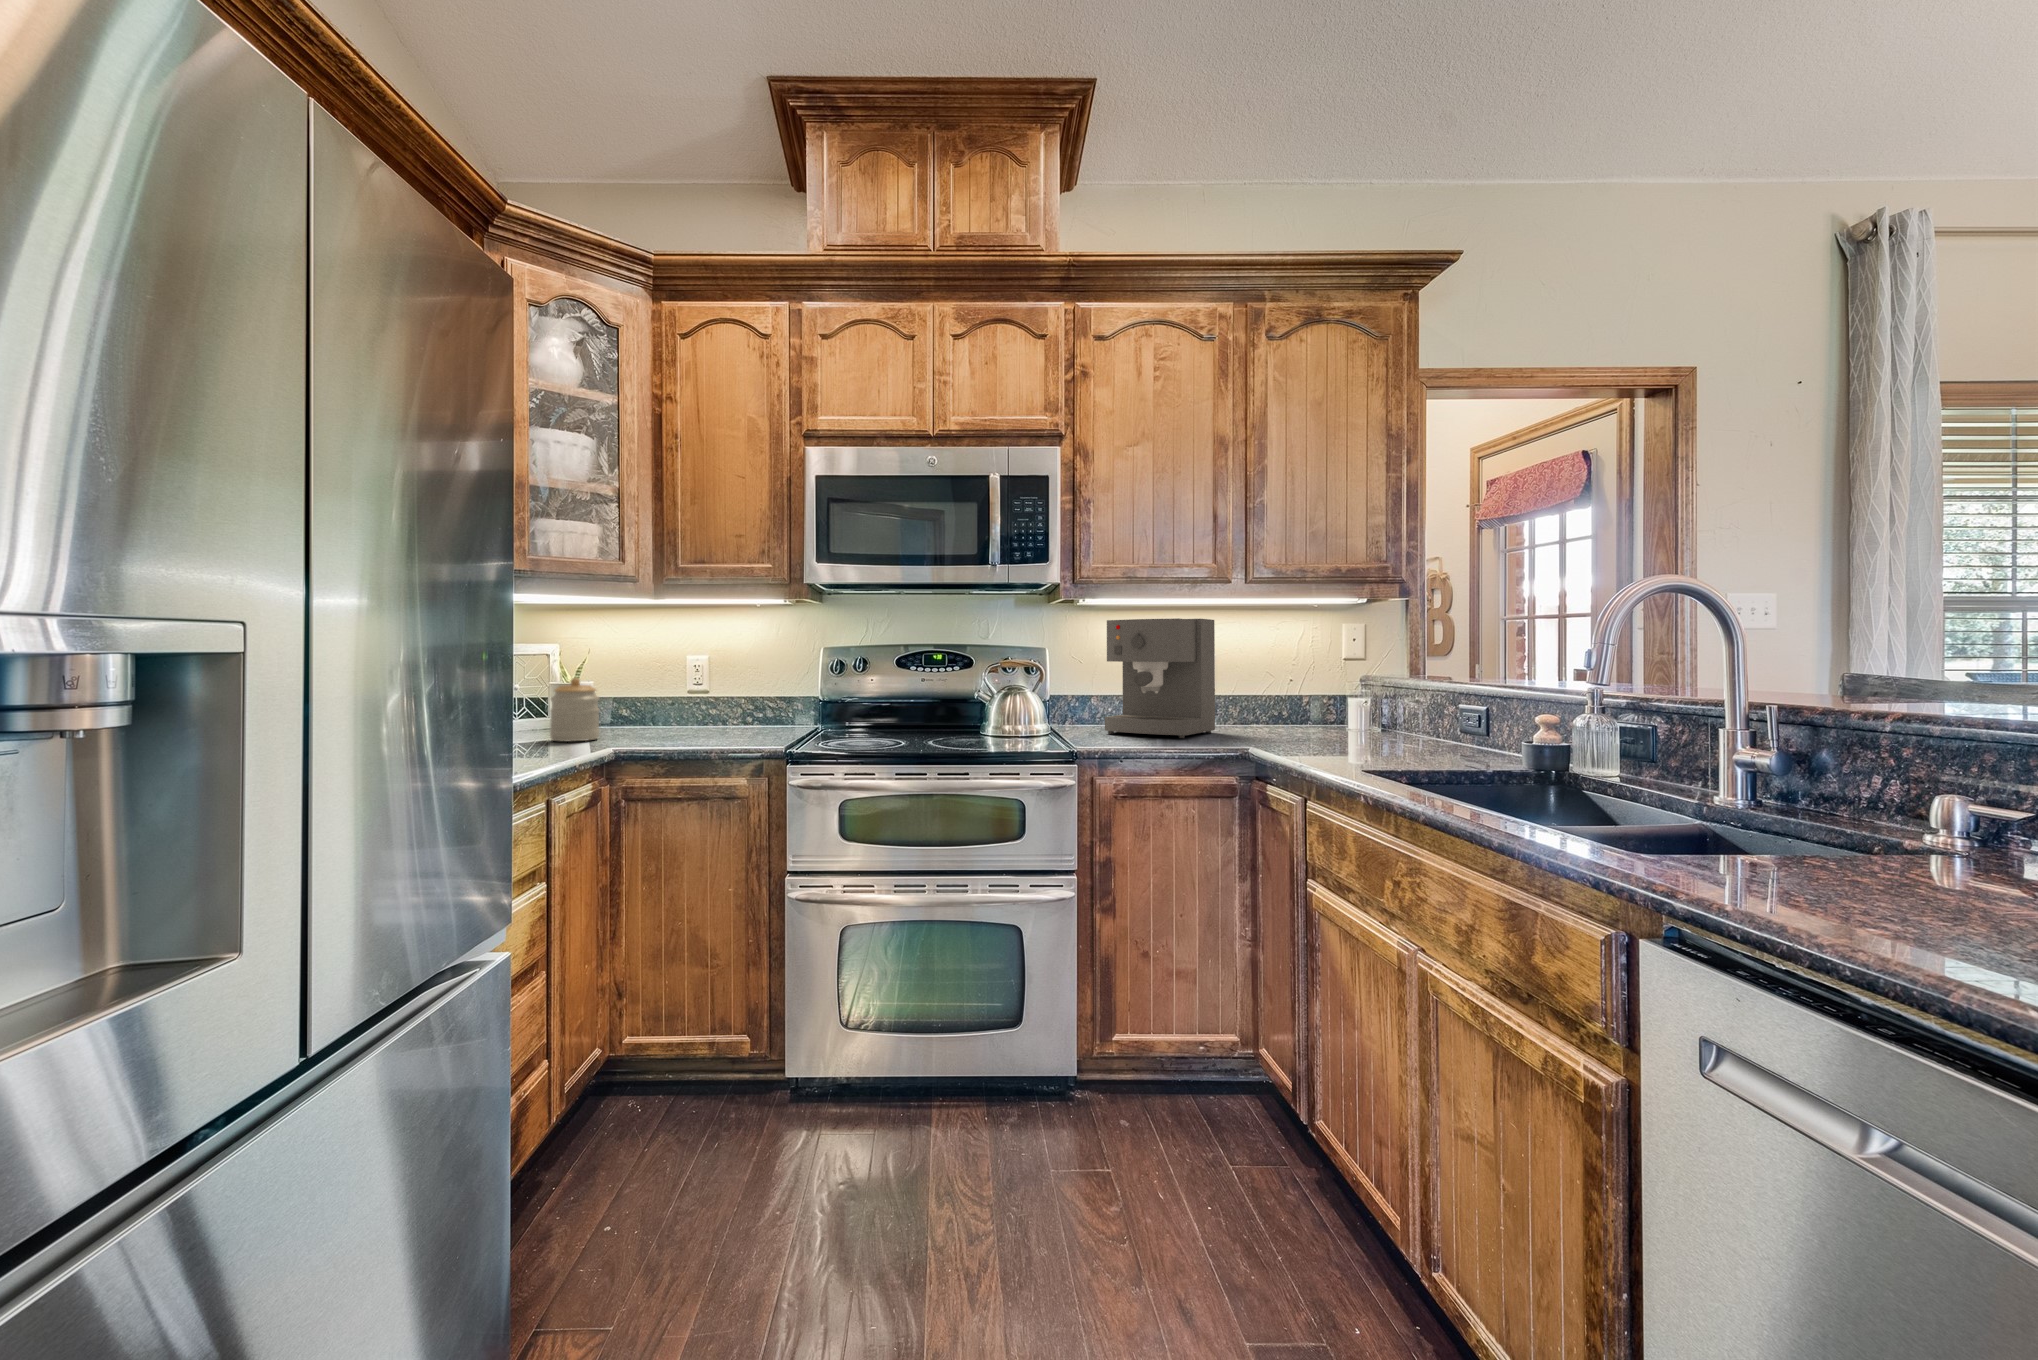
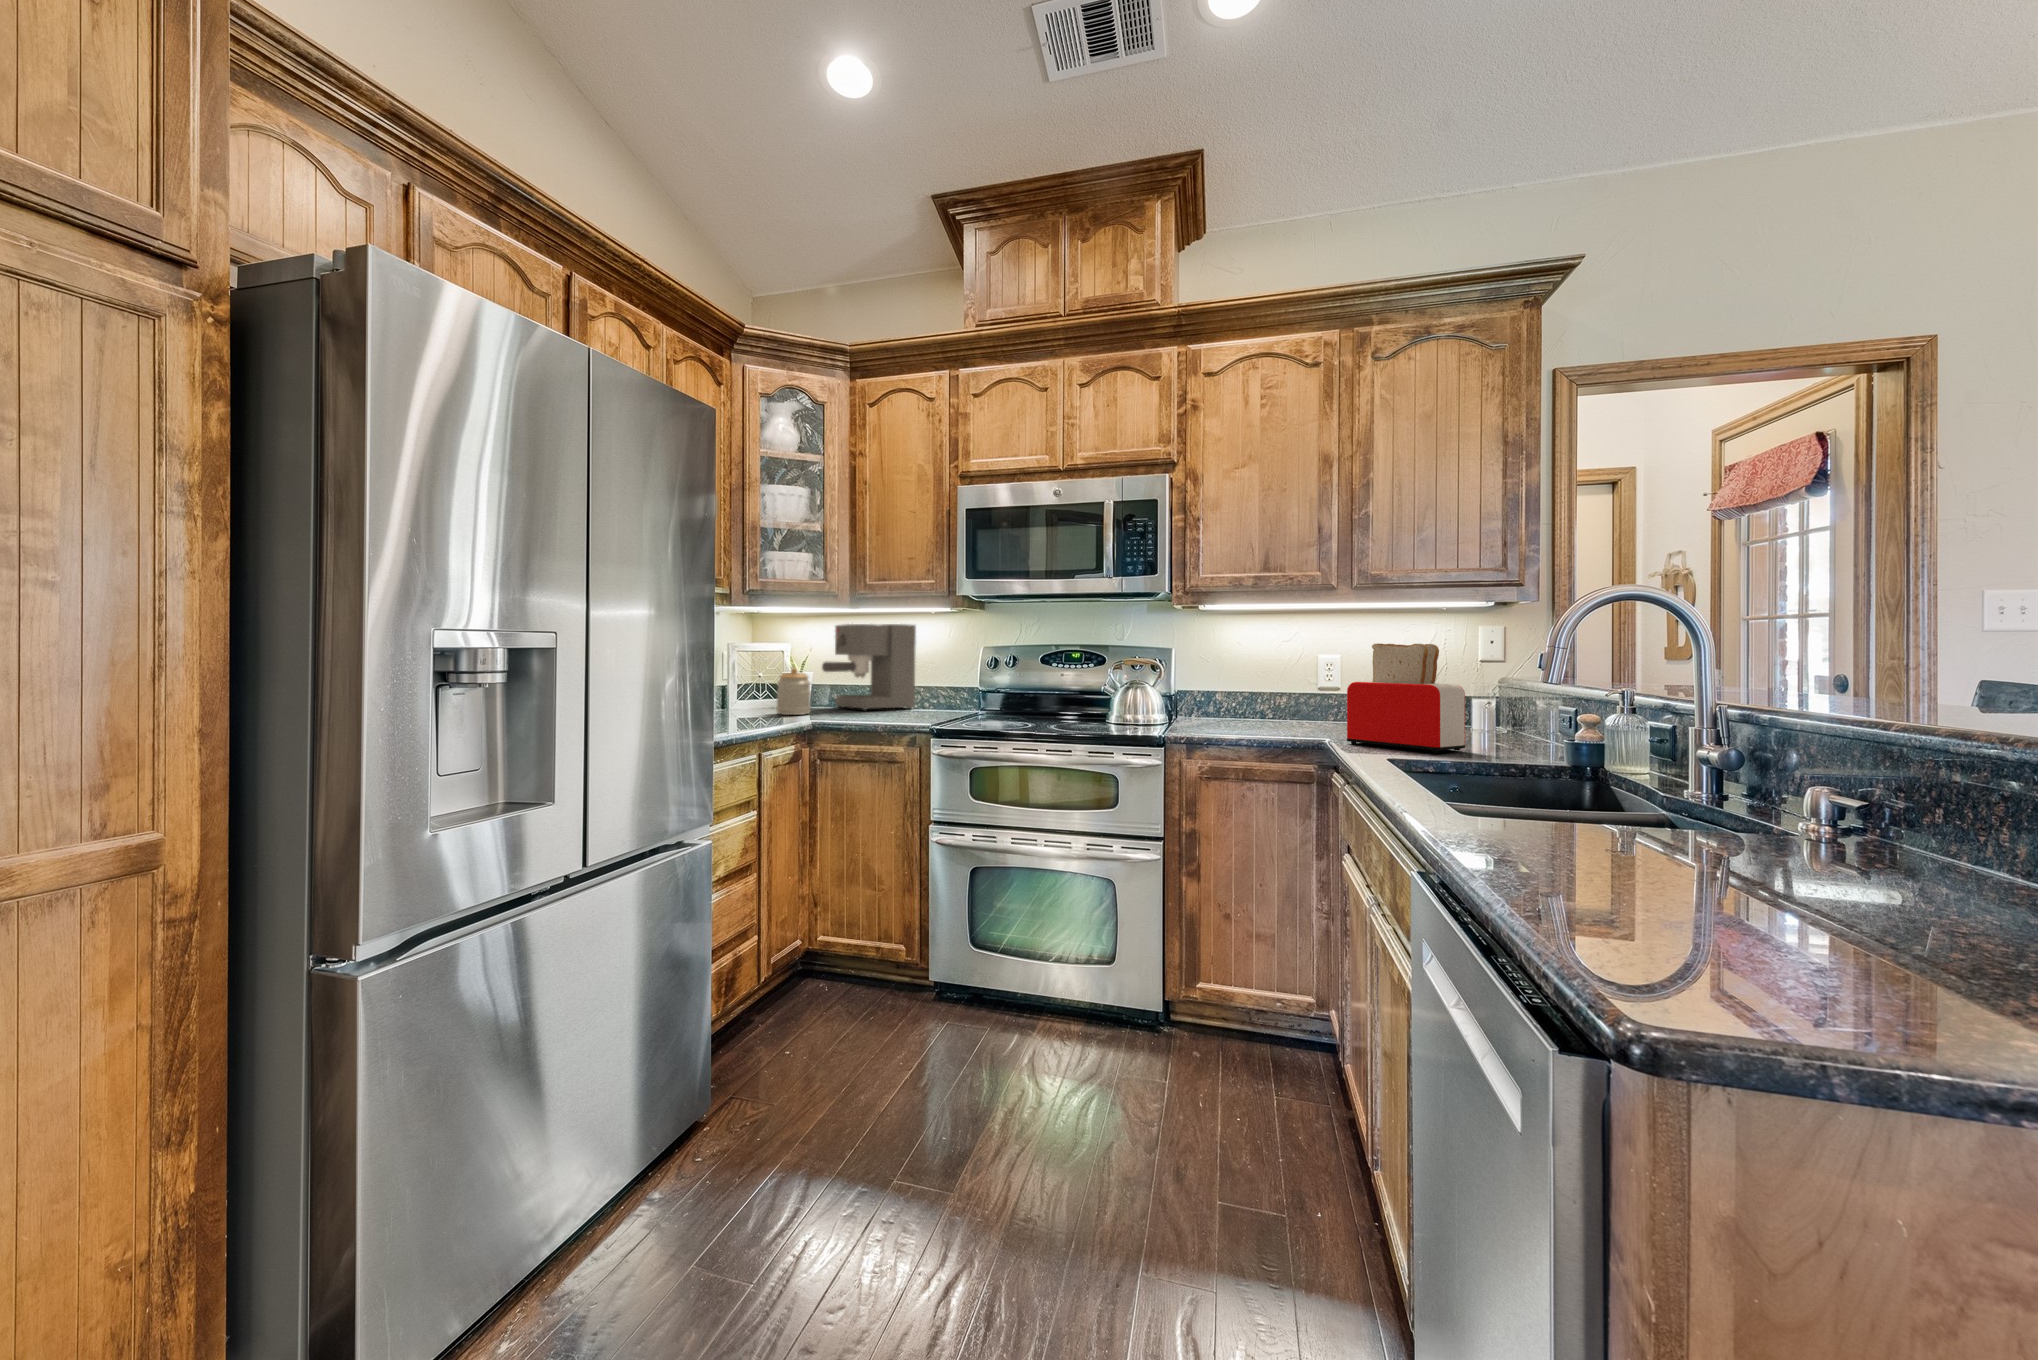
coffee maker: present [1105,618,1215,738] -> present [822,624,916,710]
toaster: none [1268,642,1390,759] -> present [1347,643,1465,753]

